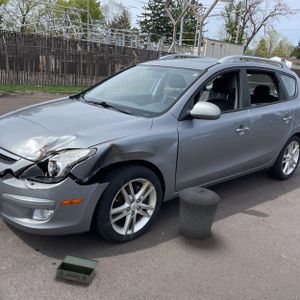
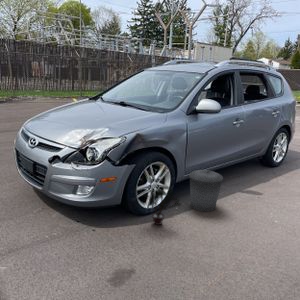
potted plant: none [117,208,165,258] -> present [145,188,180,225]
toolbox: present [56,255,99,284] -> none [98,223,131,243]

